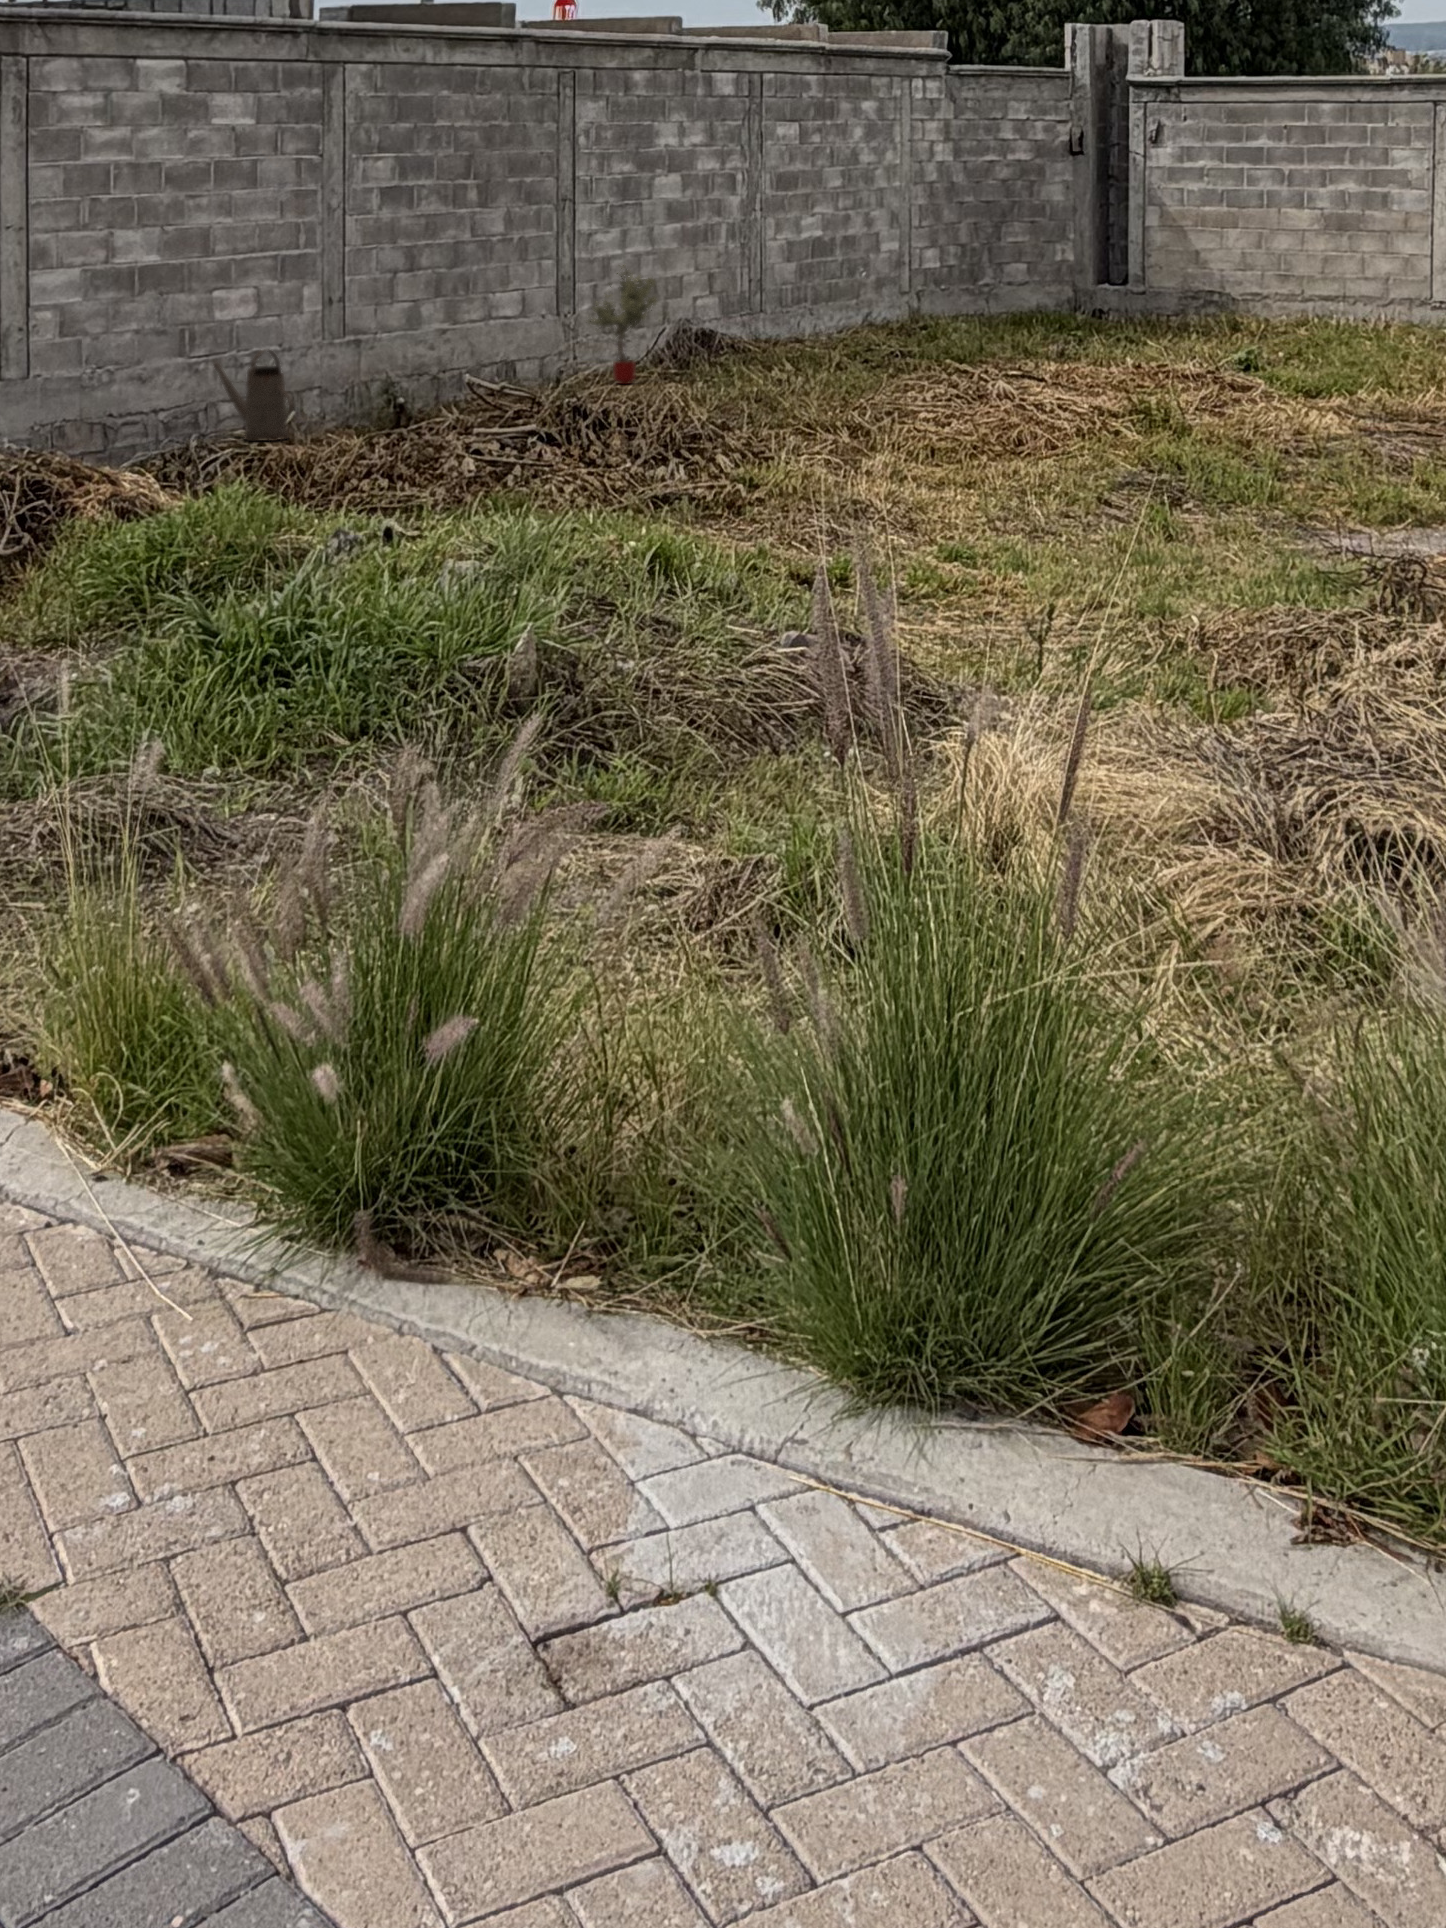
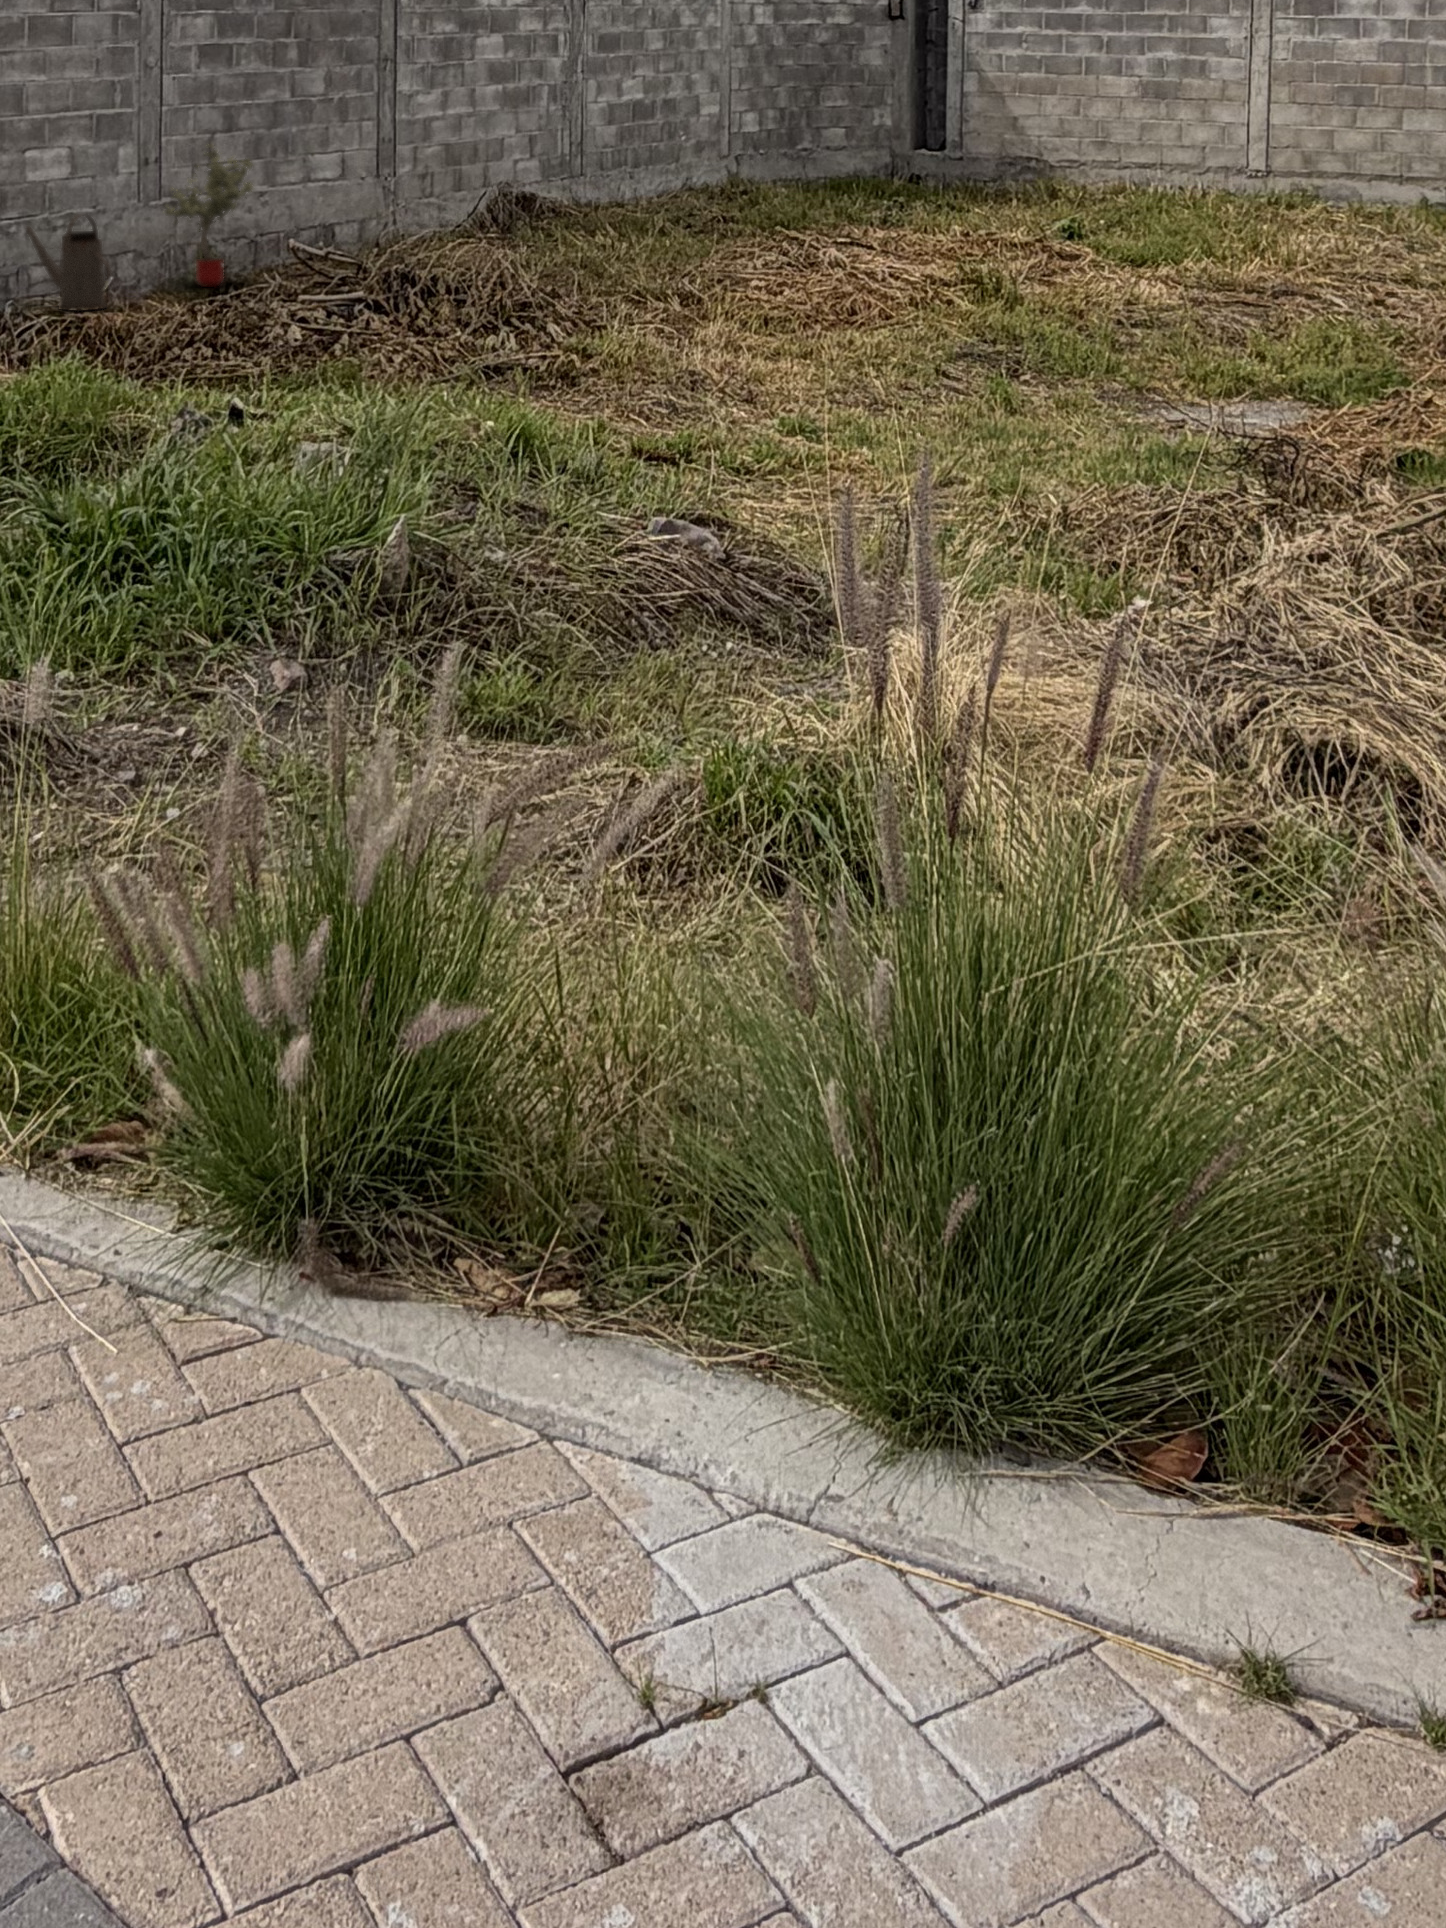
potted tree: present [588,265,658,384] -> present [163,144,253,287]

